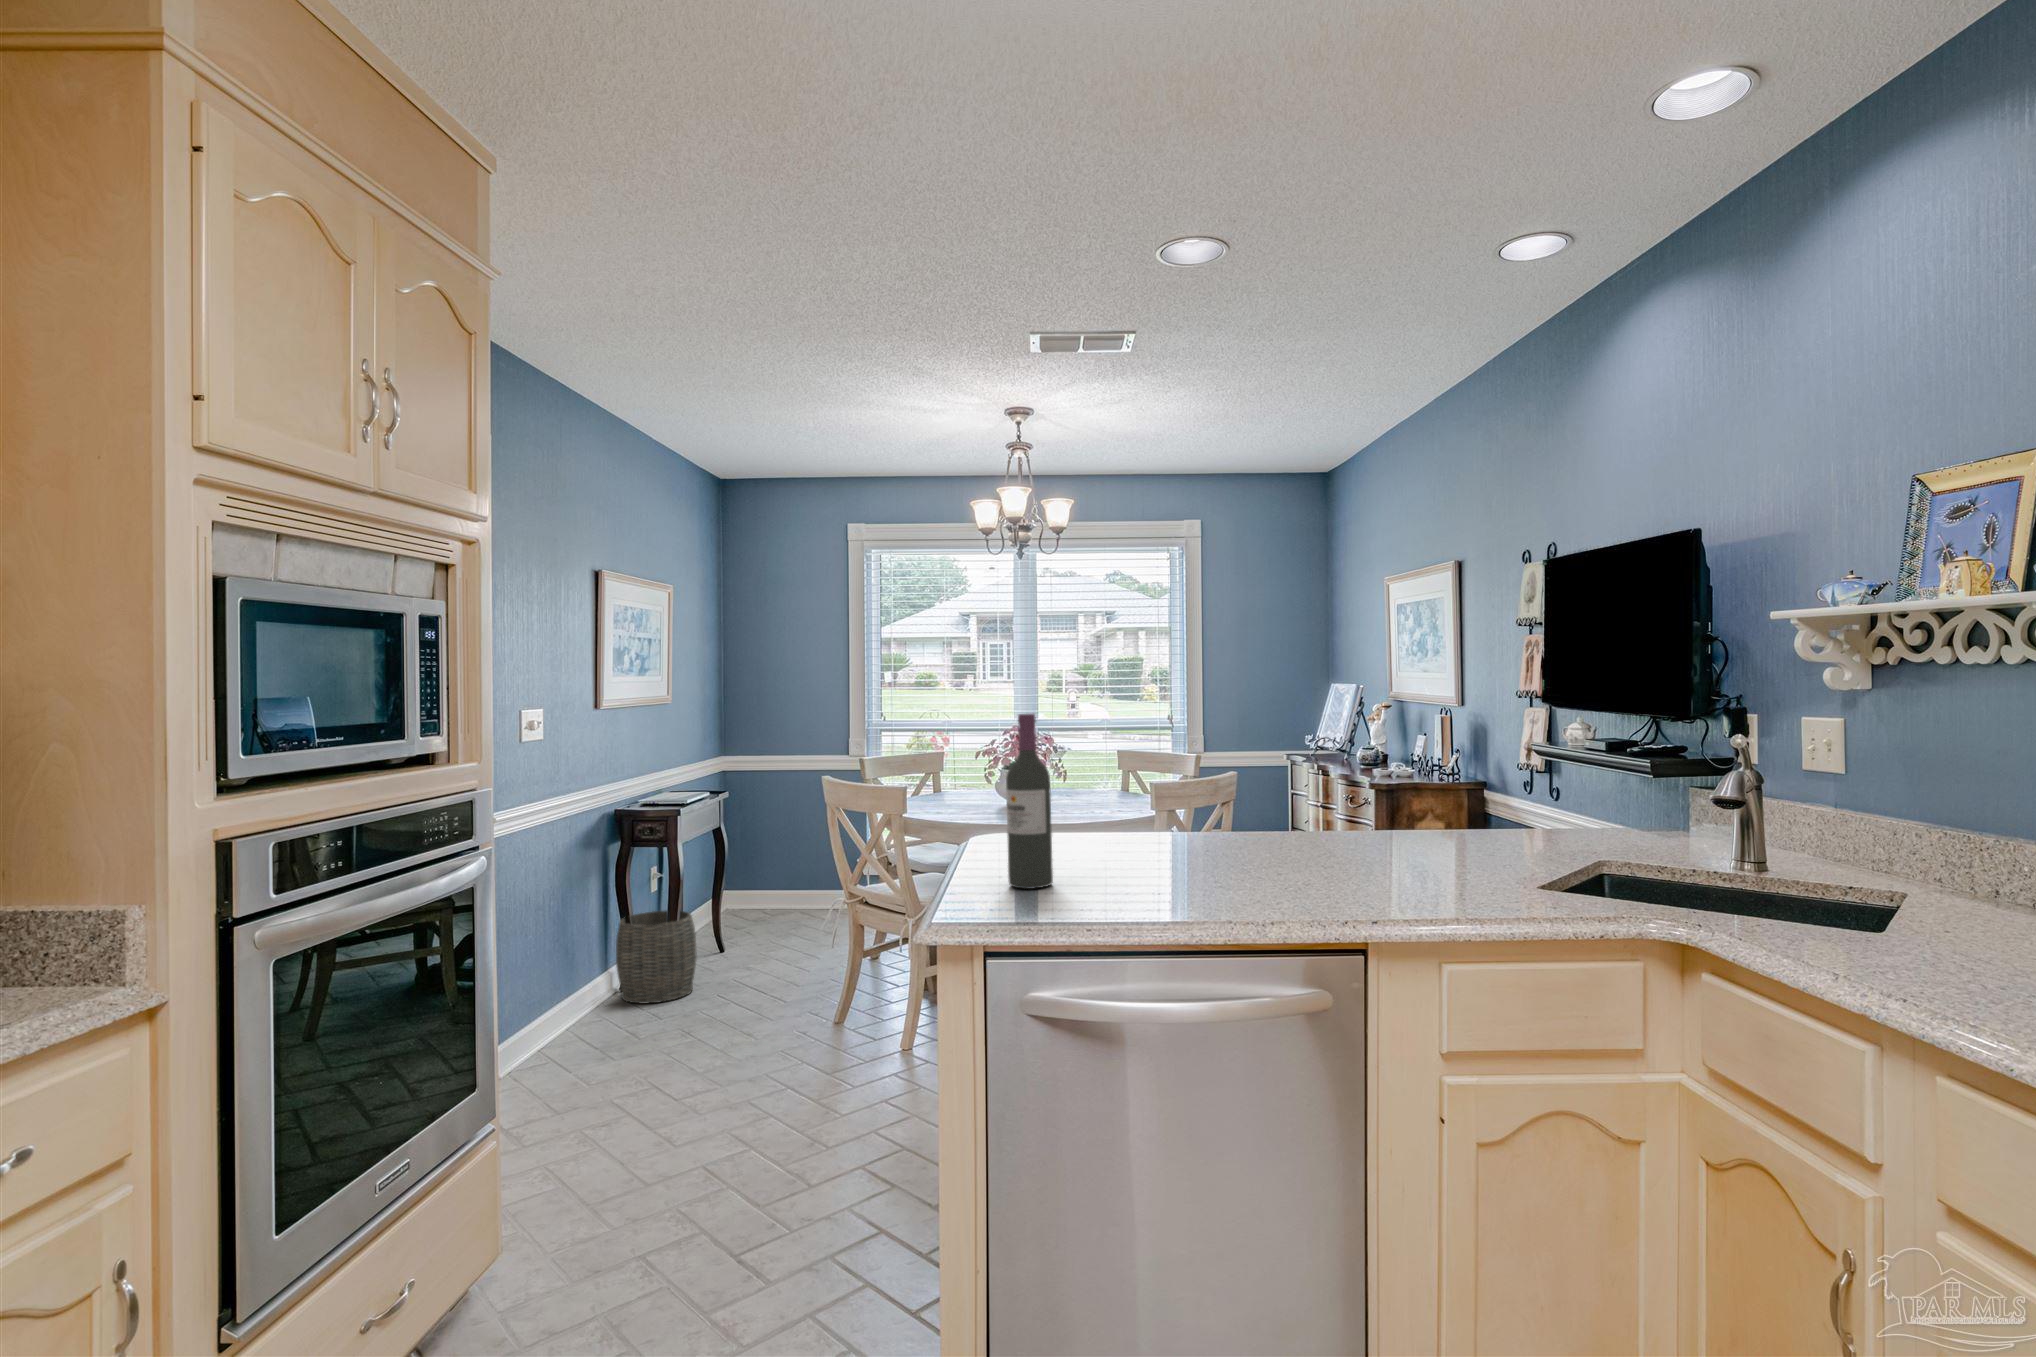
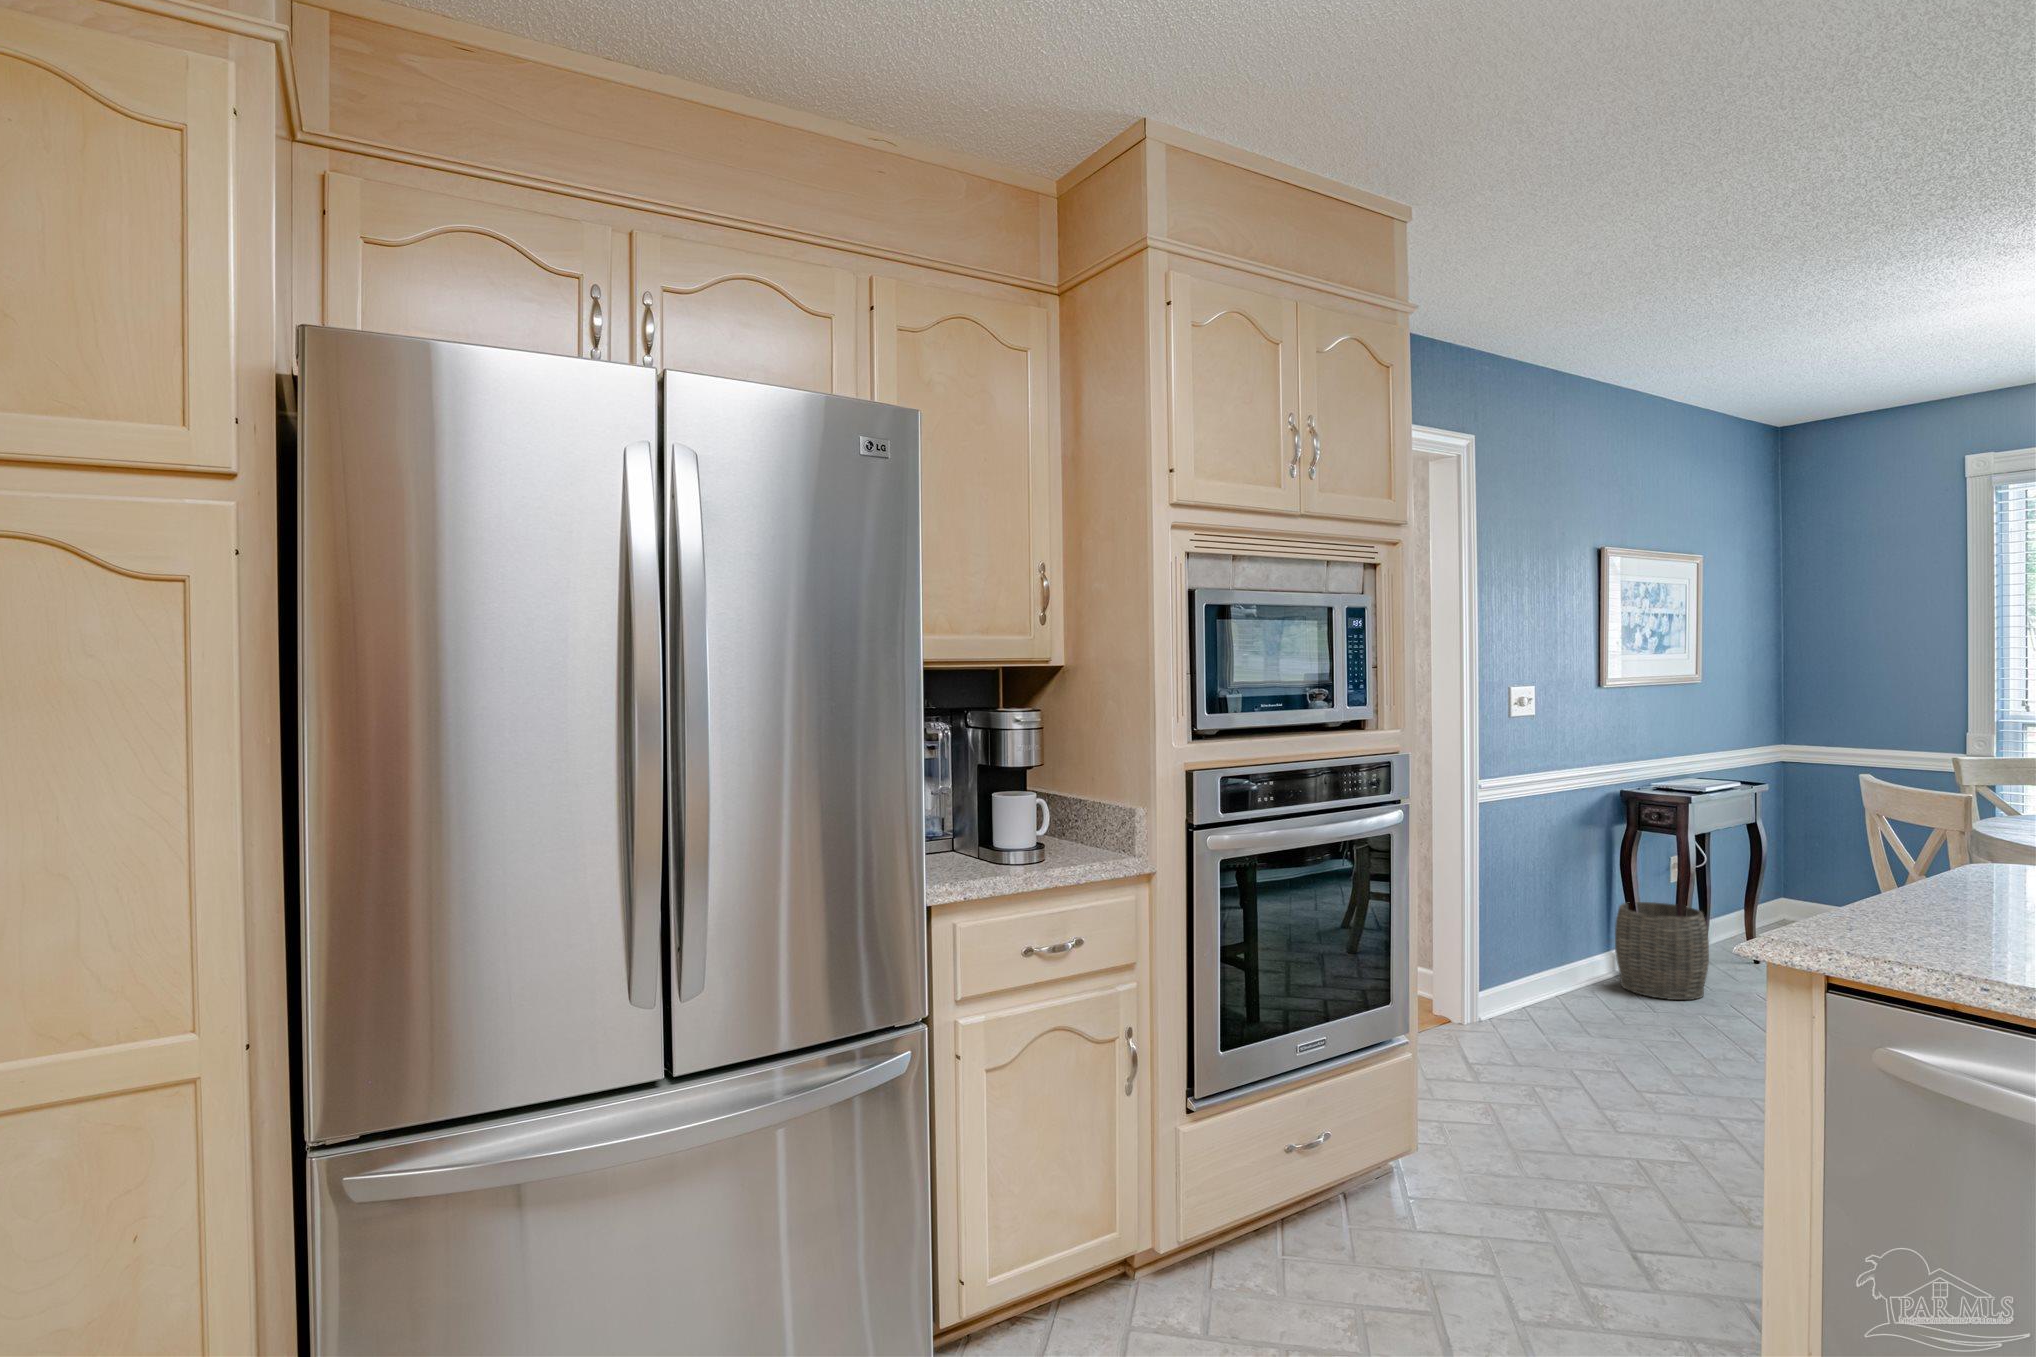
wine bottle: present [1006,714,1053,889] -> none [1906,710,1981,933]

